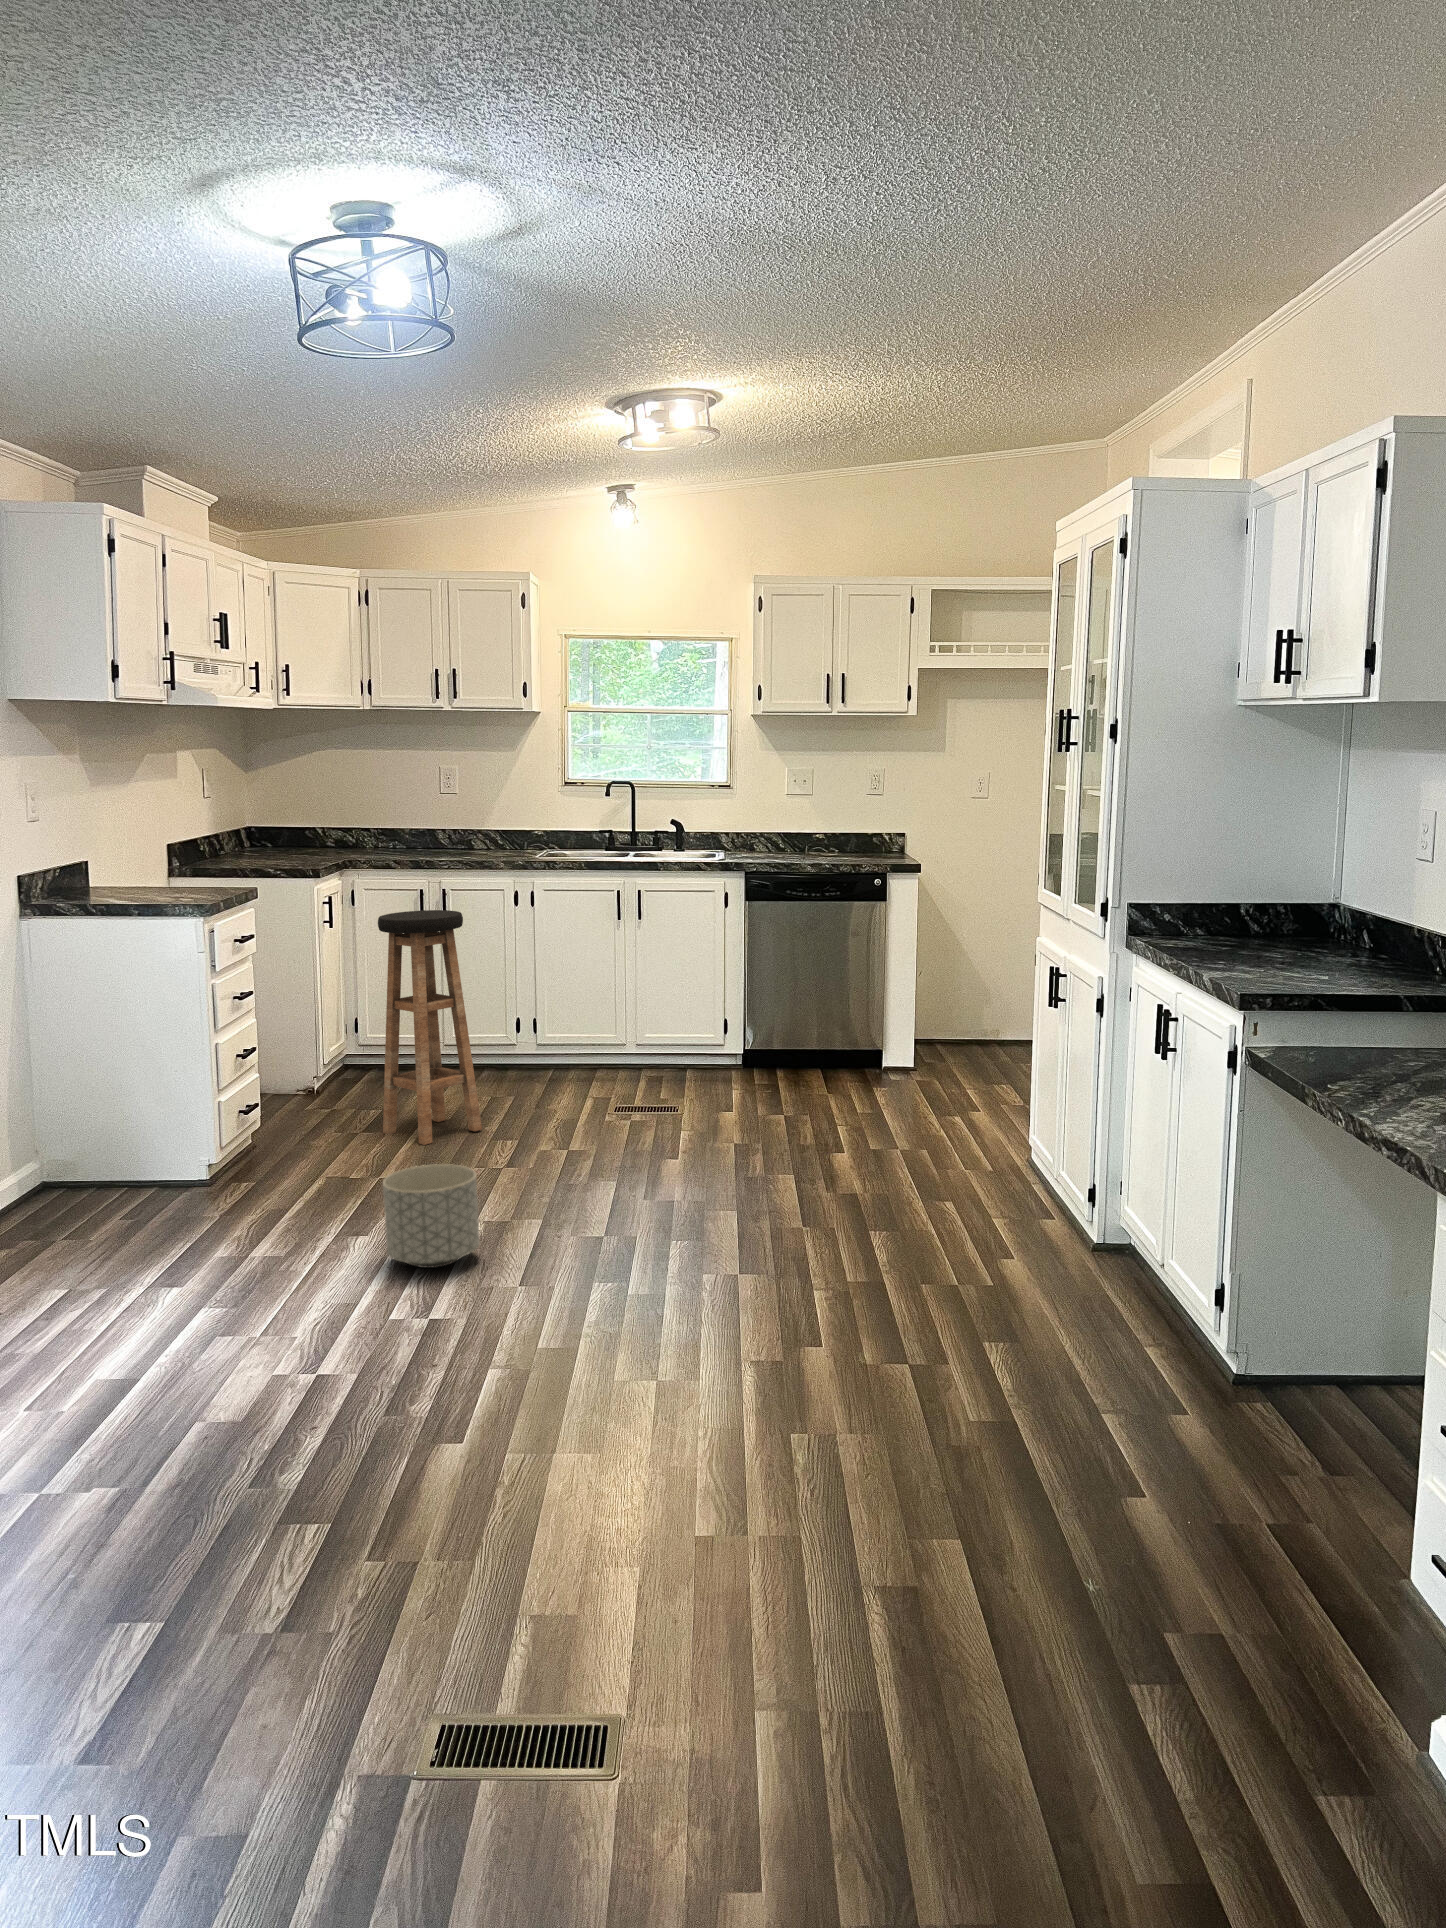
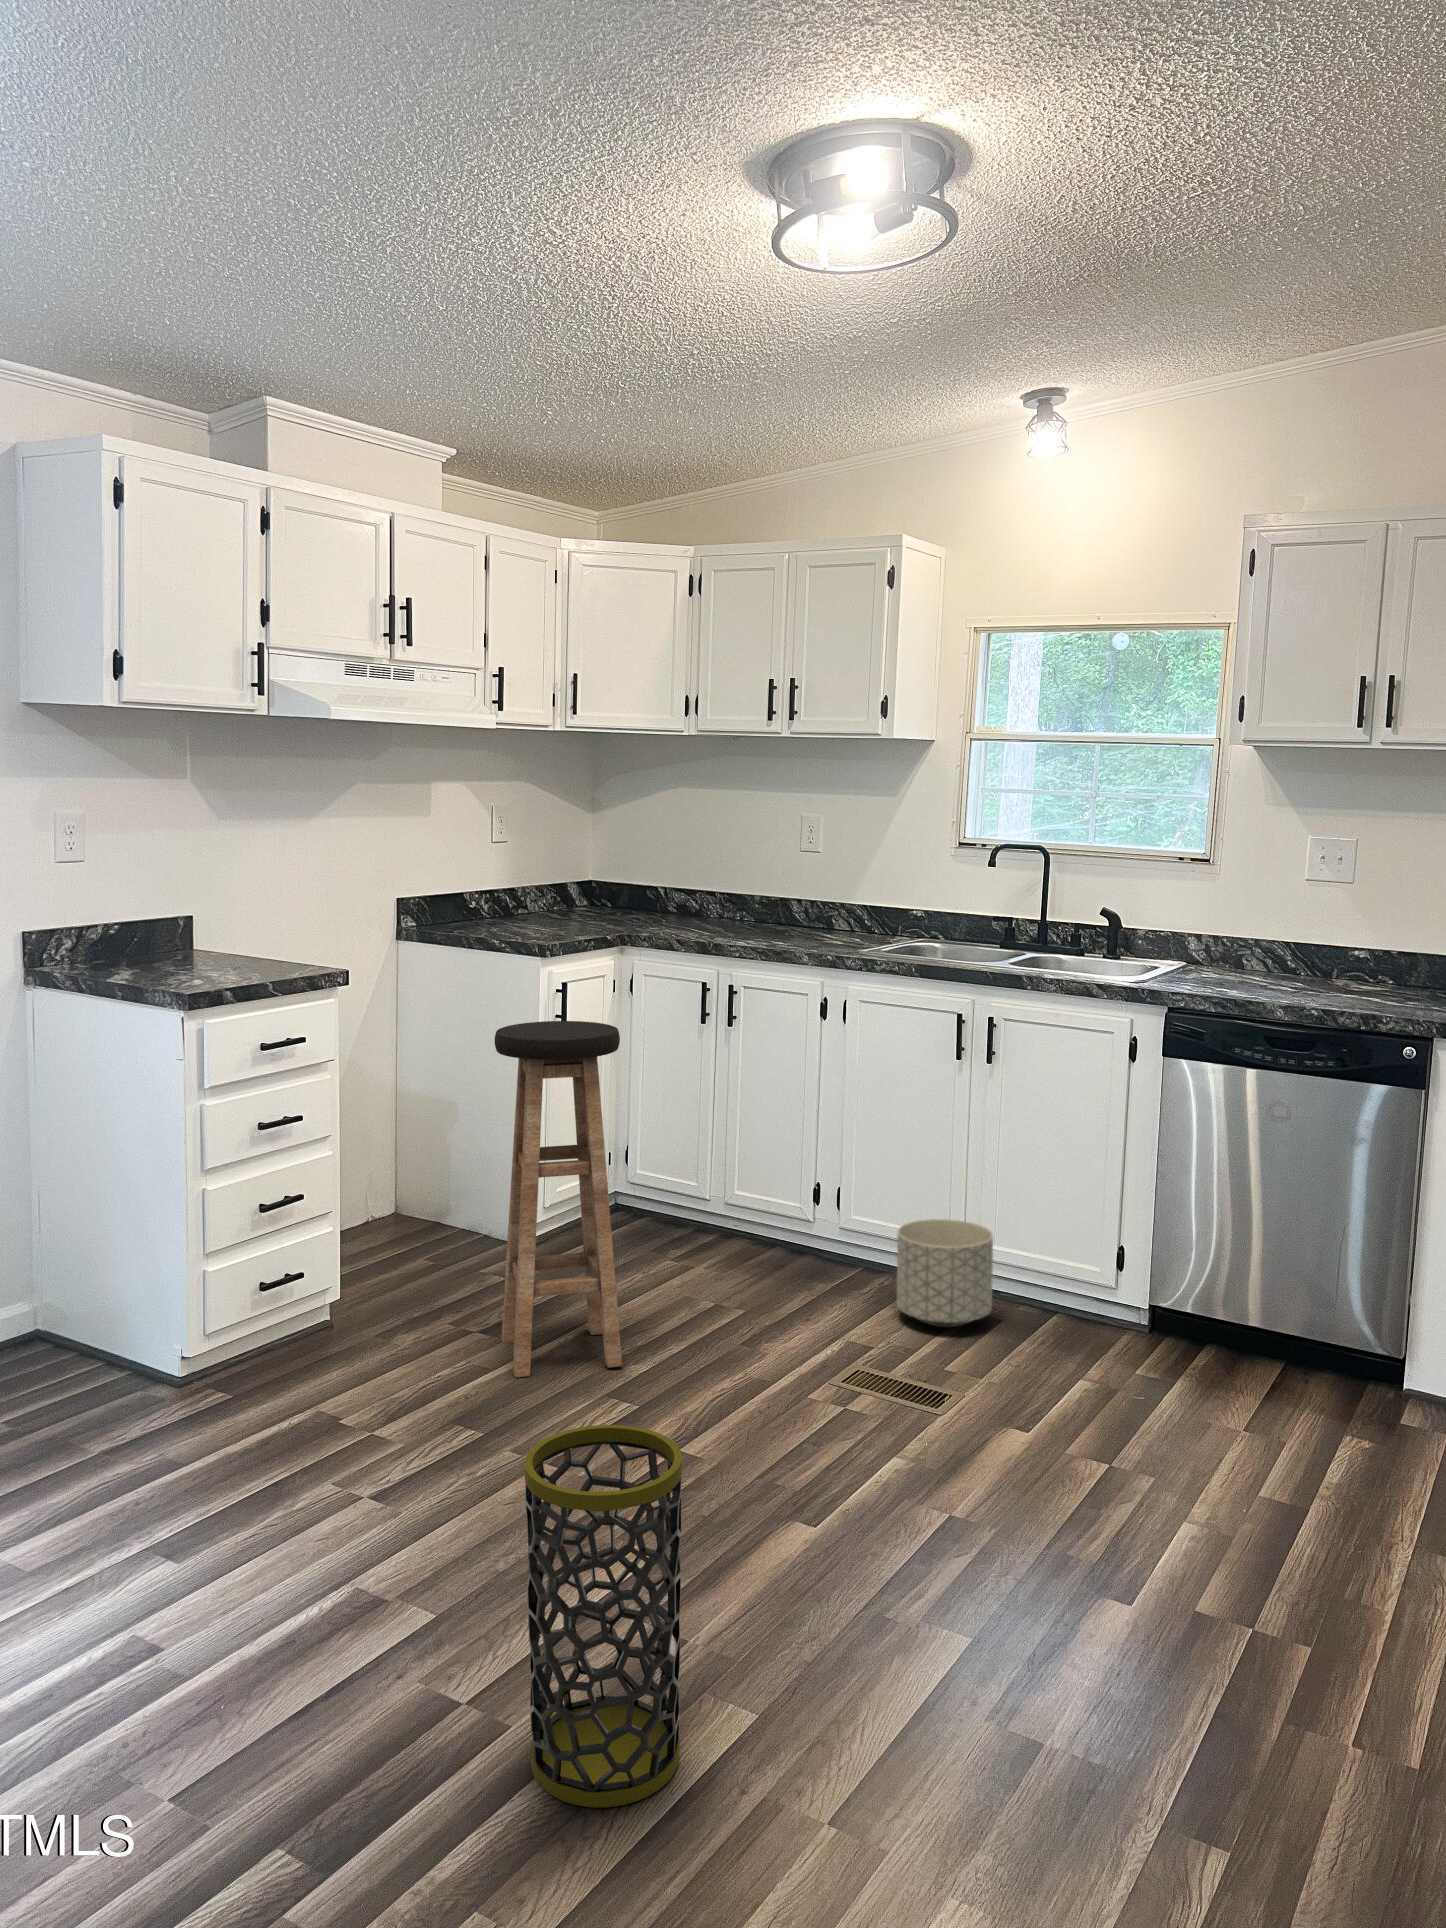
trash can: none [646,1076,727,1248] -> present [525,1425,682,1808]
planter: present [383,1164,480,1268] -> present [897,1219,993,1327]

